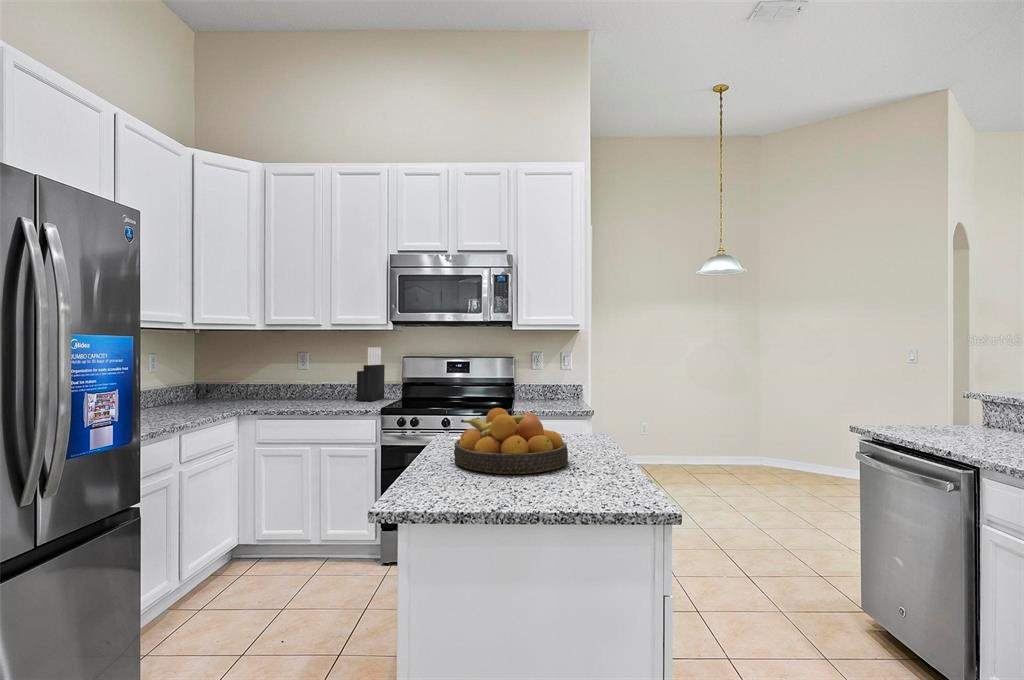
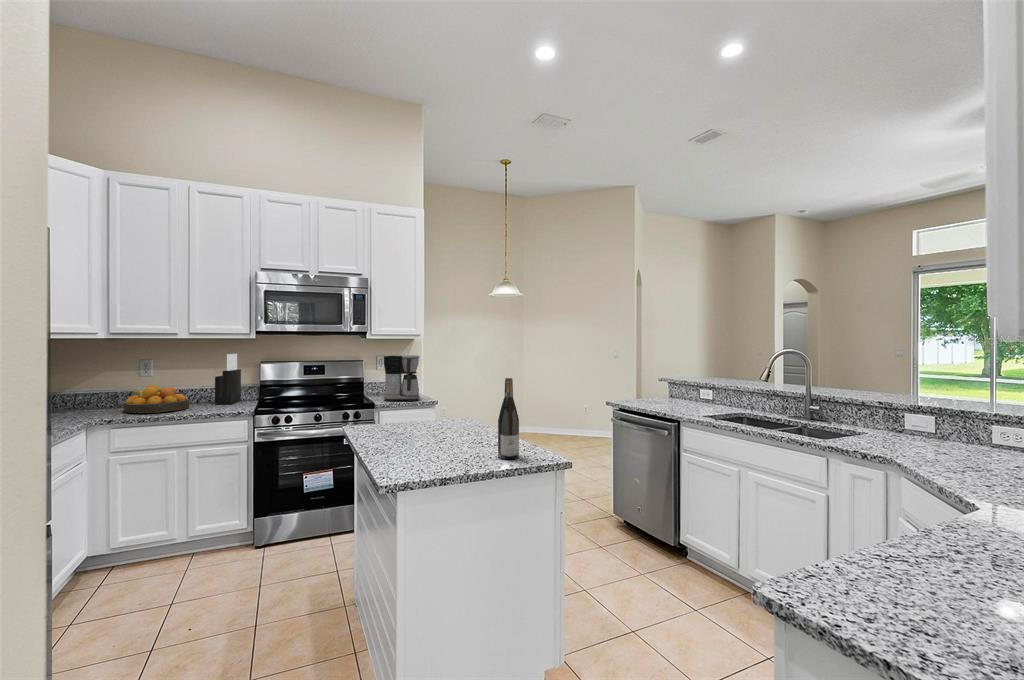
coffee maker: none [529,351,573,409] -> present [384,355,420,401]
wine bottle: none [571,370,604,497] -> present [498,378,519,460]
fruit bowl: present [454,408,568,474] -> present [124,385,189,413]

